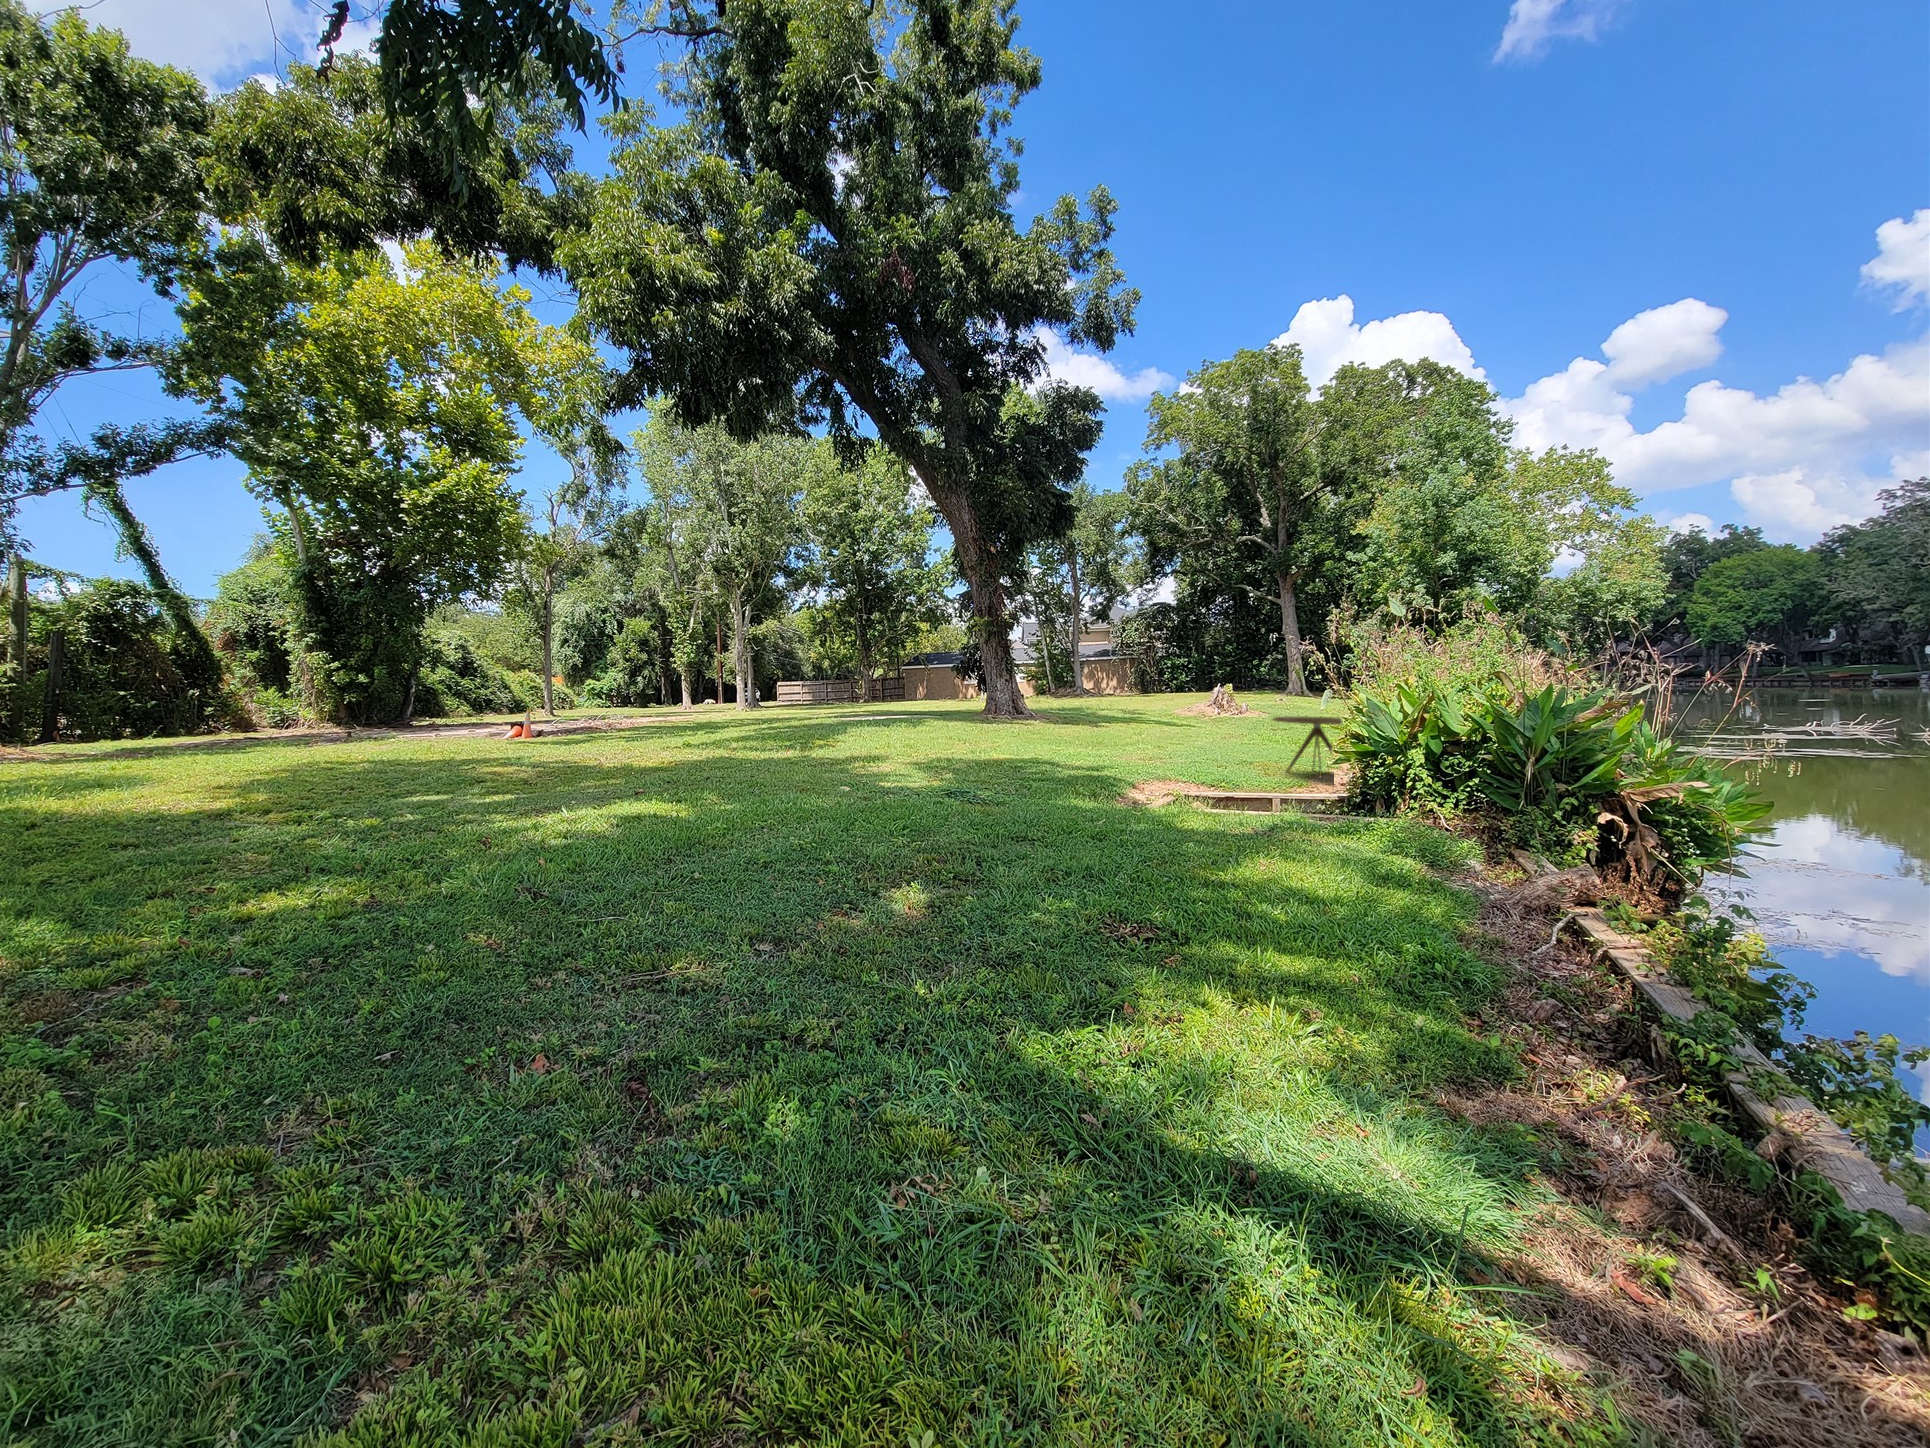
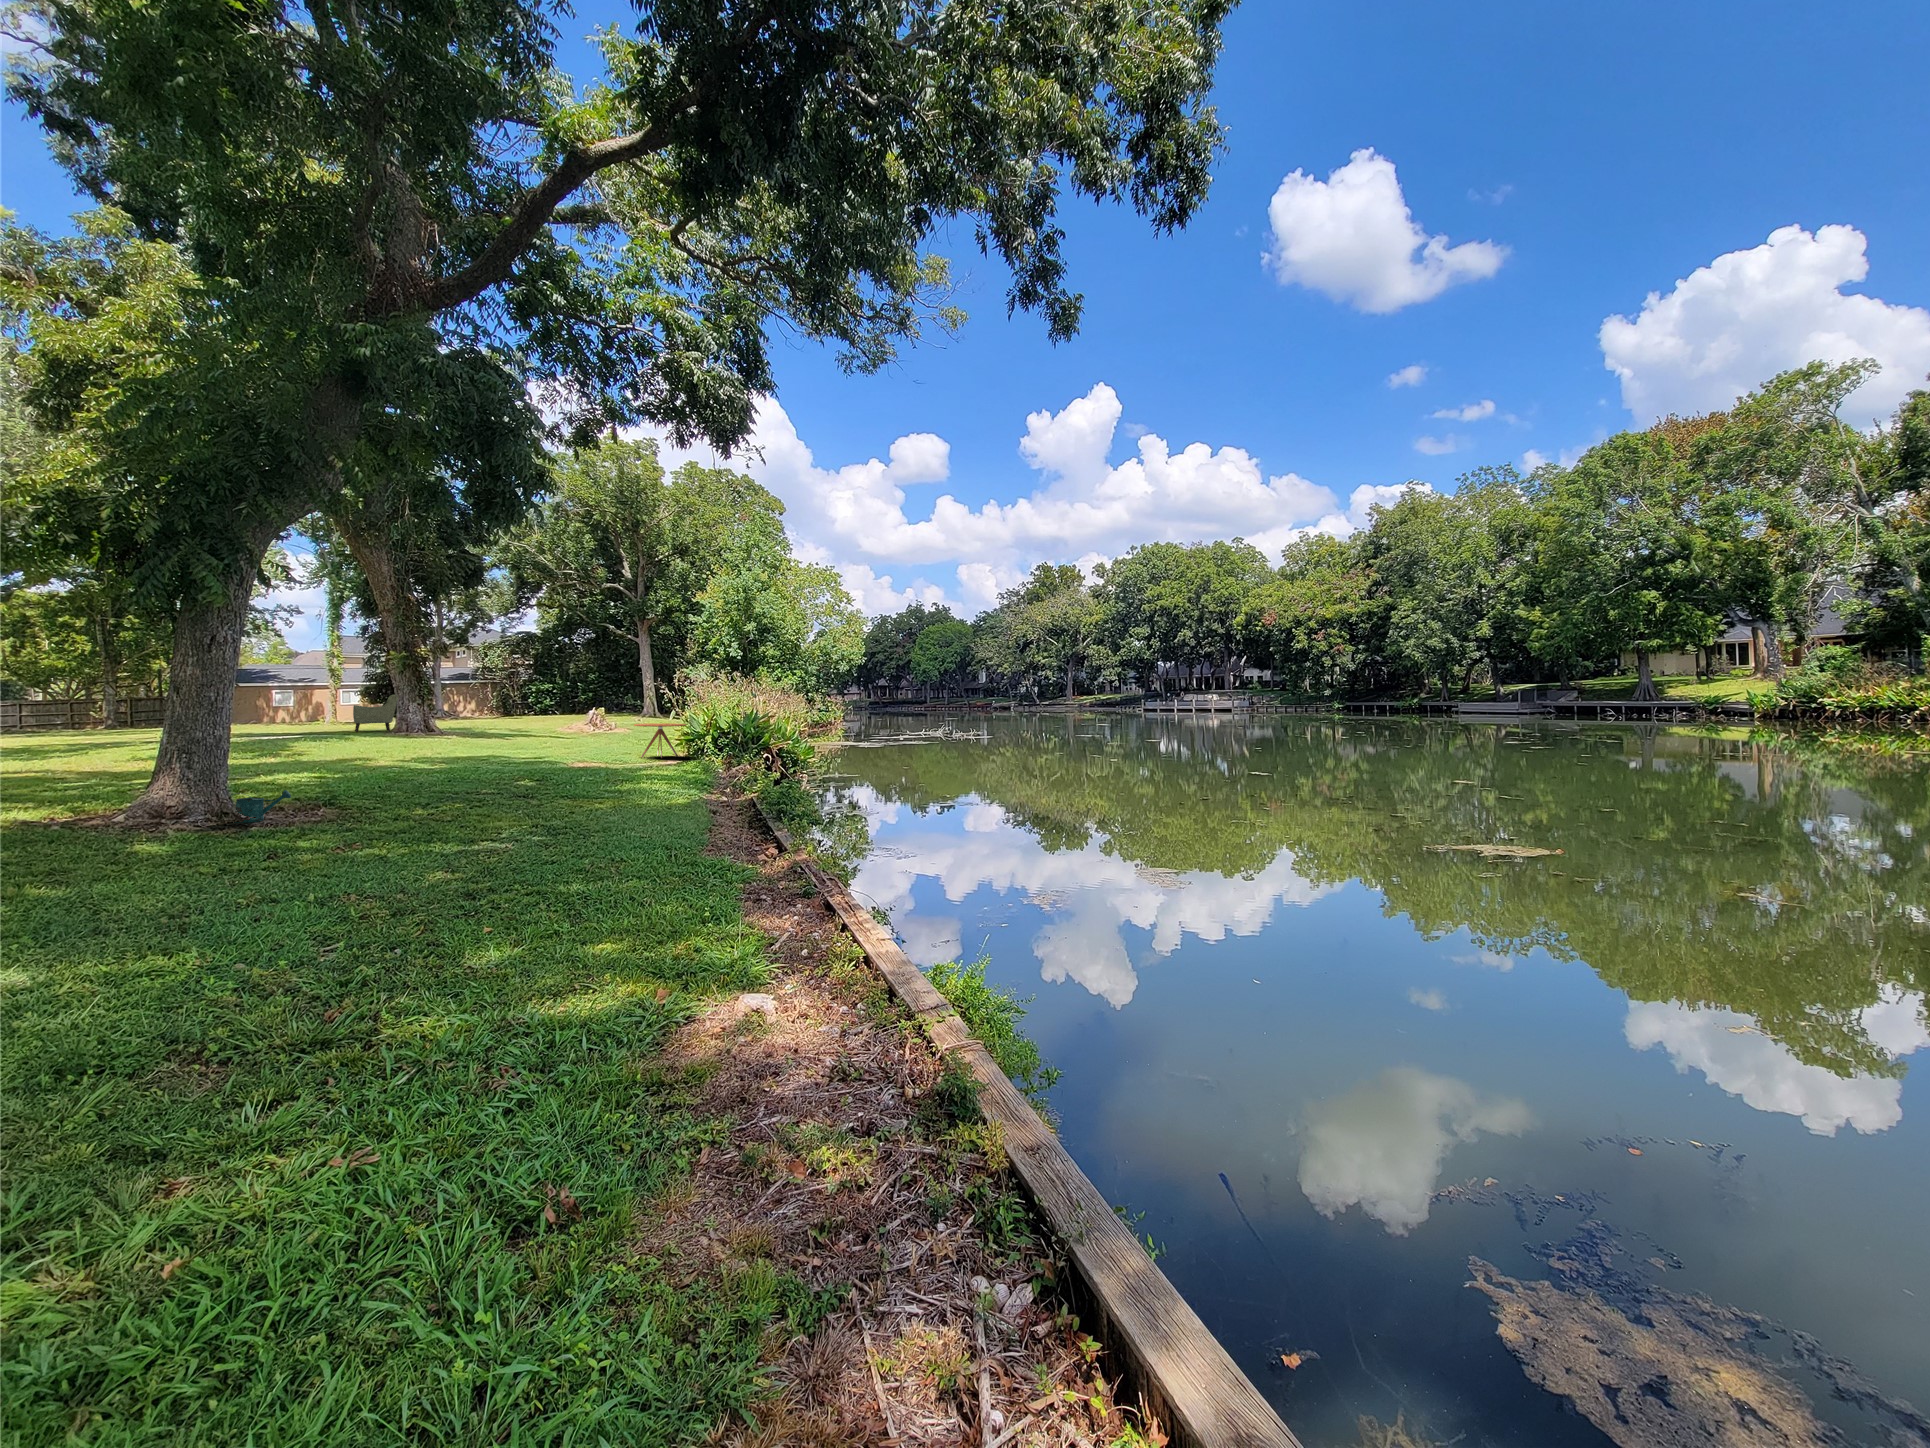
chair: none [984,672,1021,712] -> present [353,695,399,732]
watering can: none [460,880,549,946] -> present [236,790,291,823]

